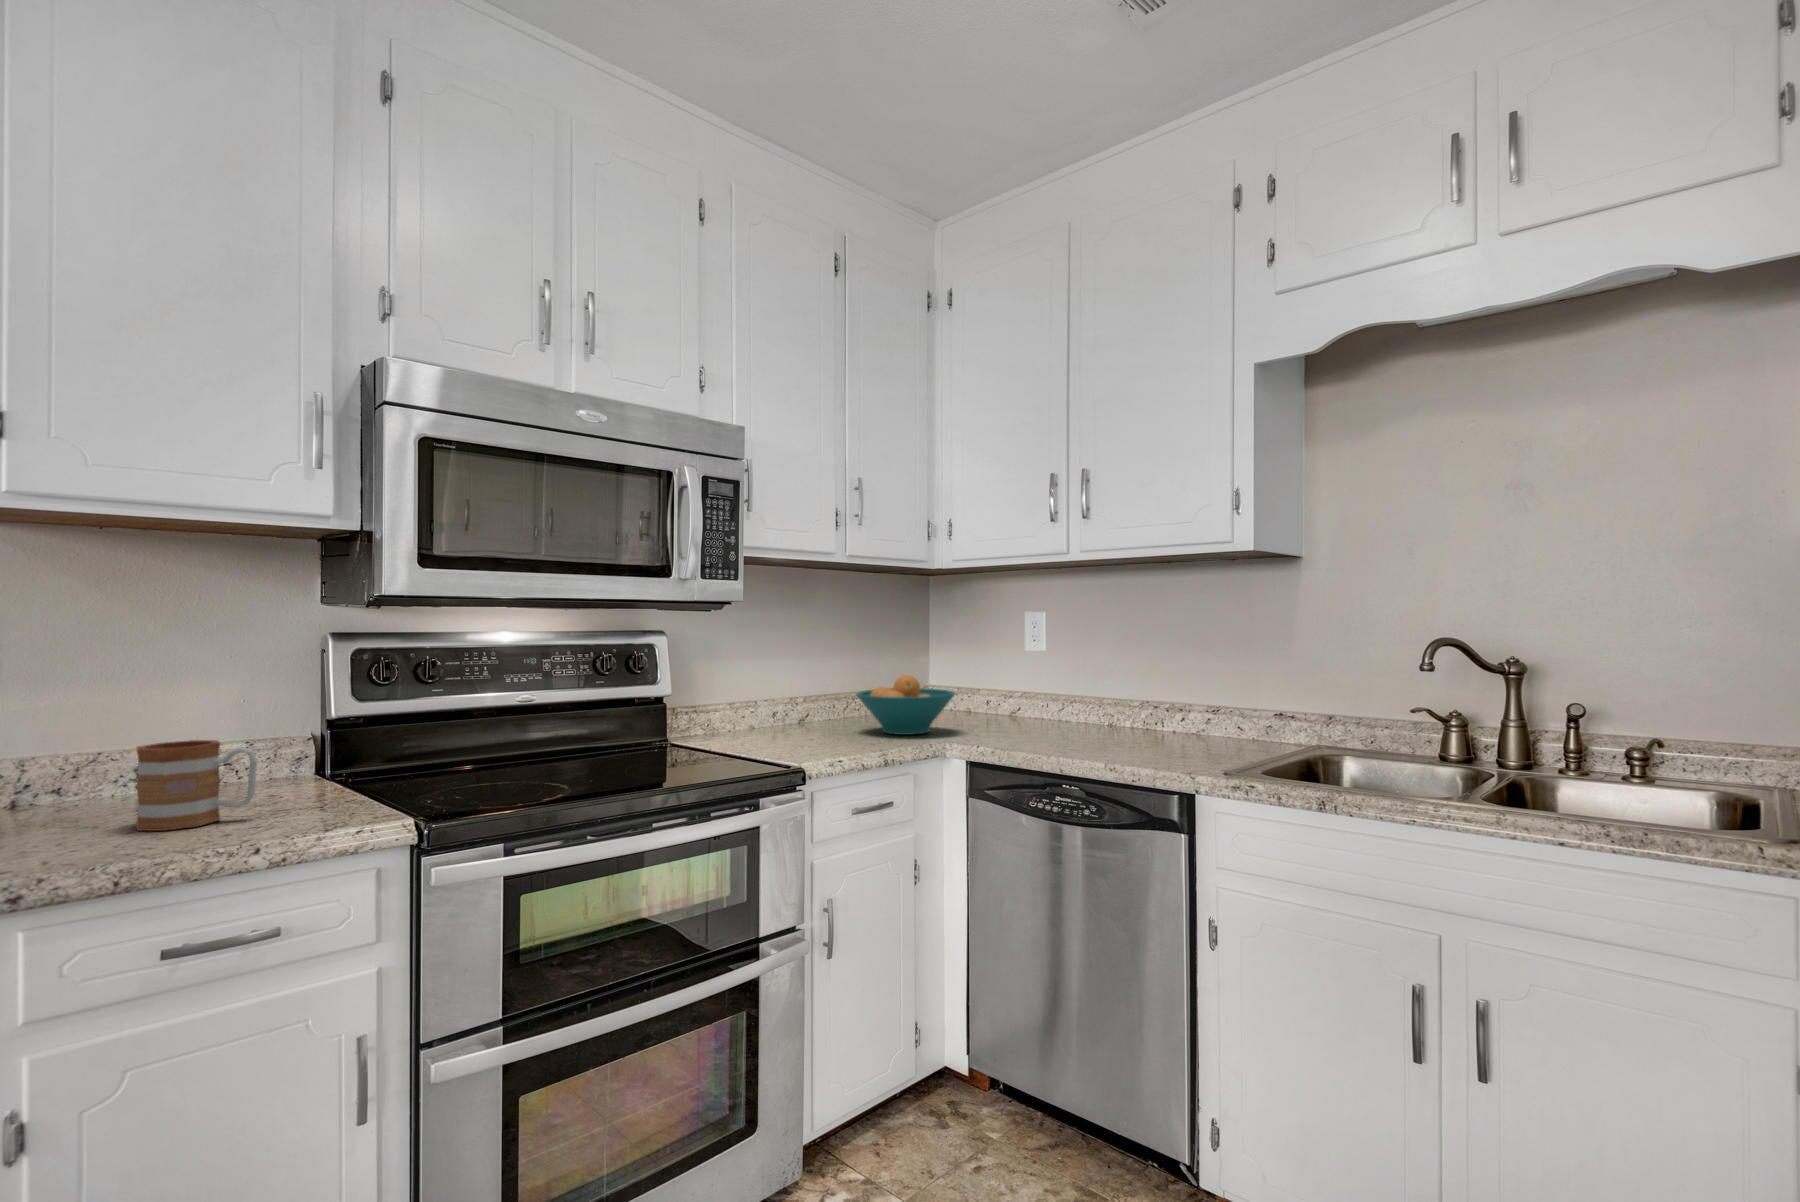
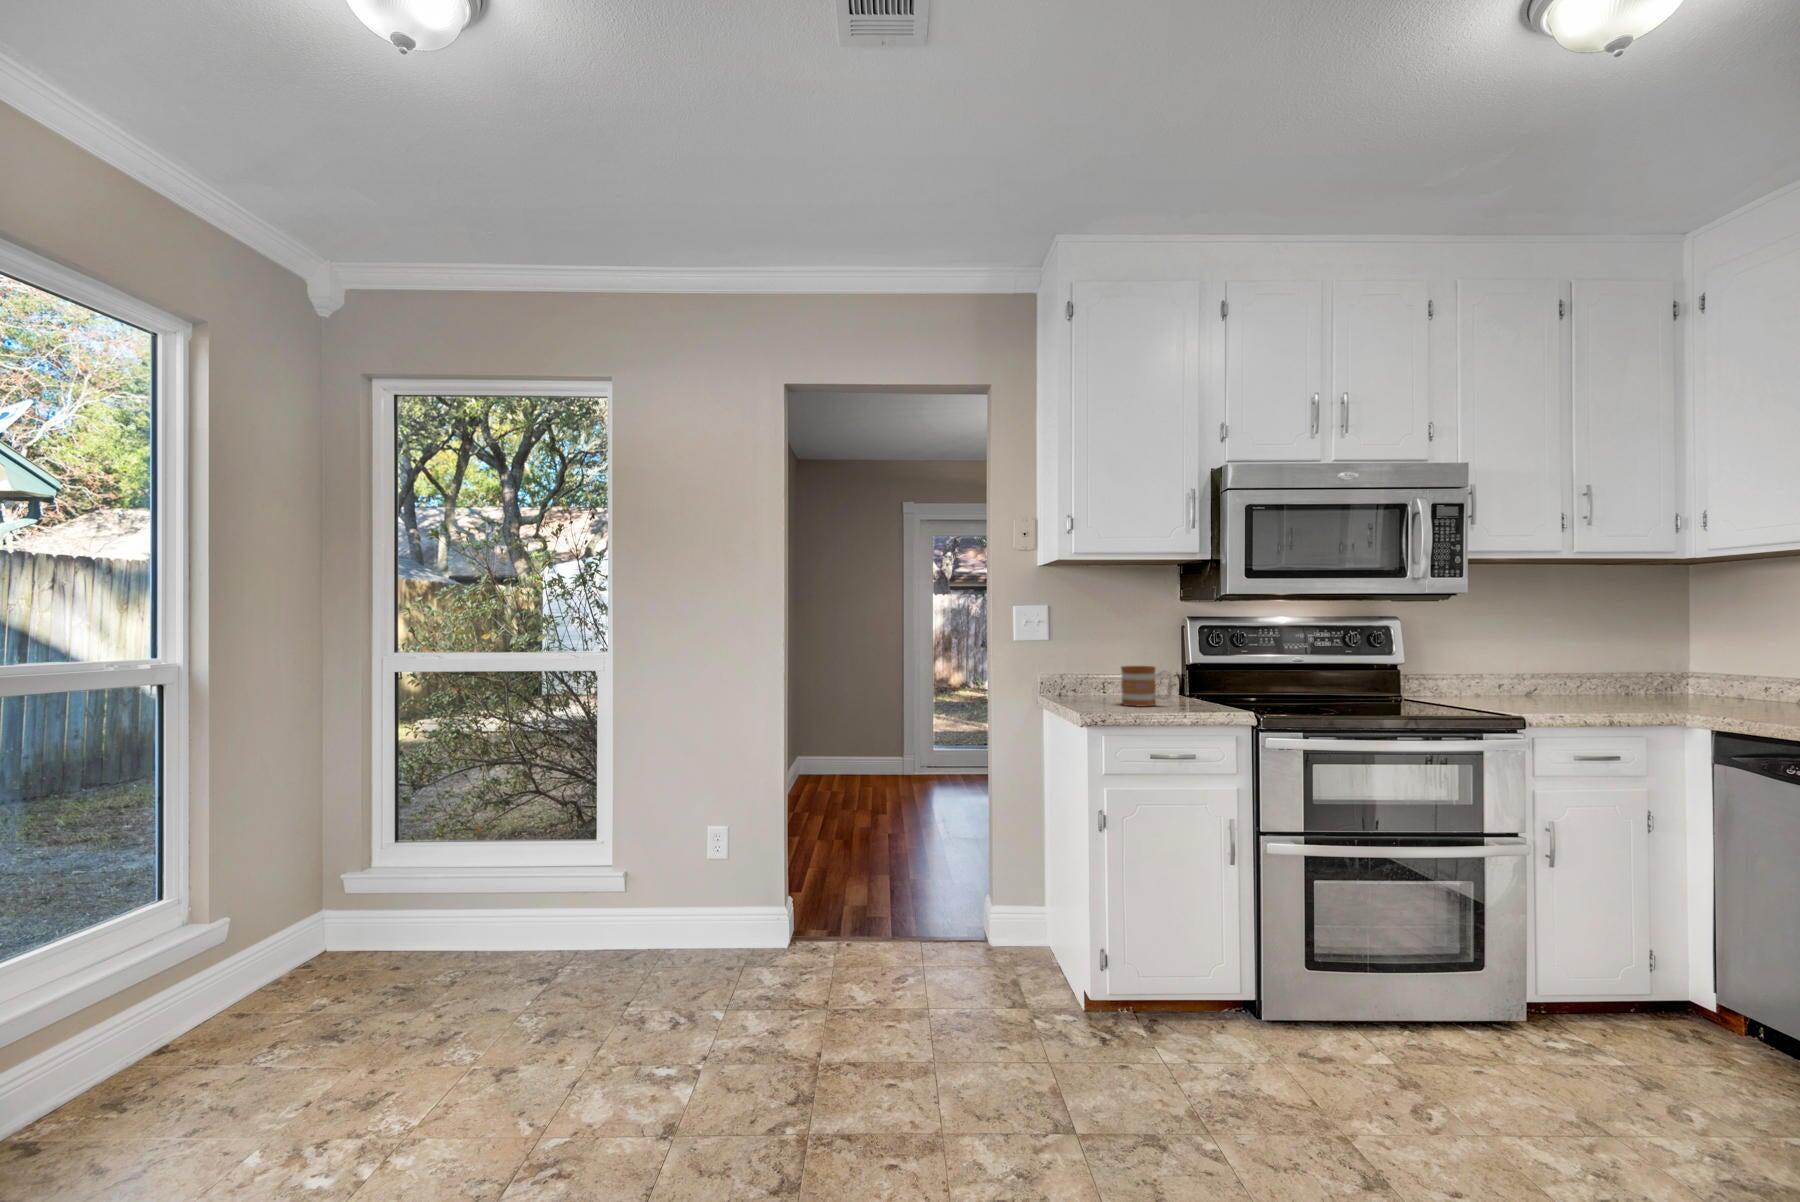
fruit bowl: present [857,675,955,735] -> none [1584,655,1703,707]

